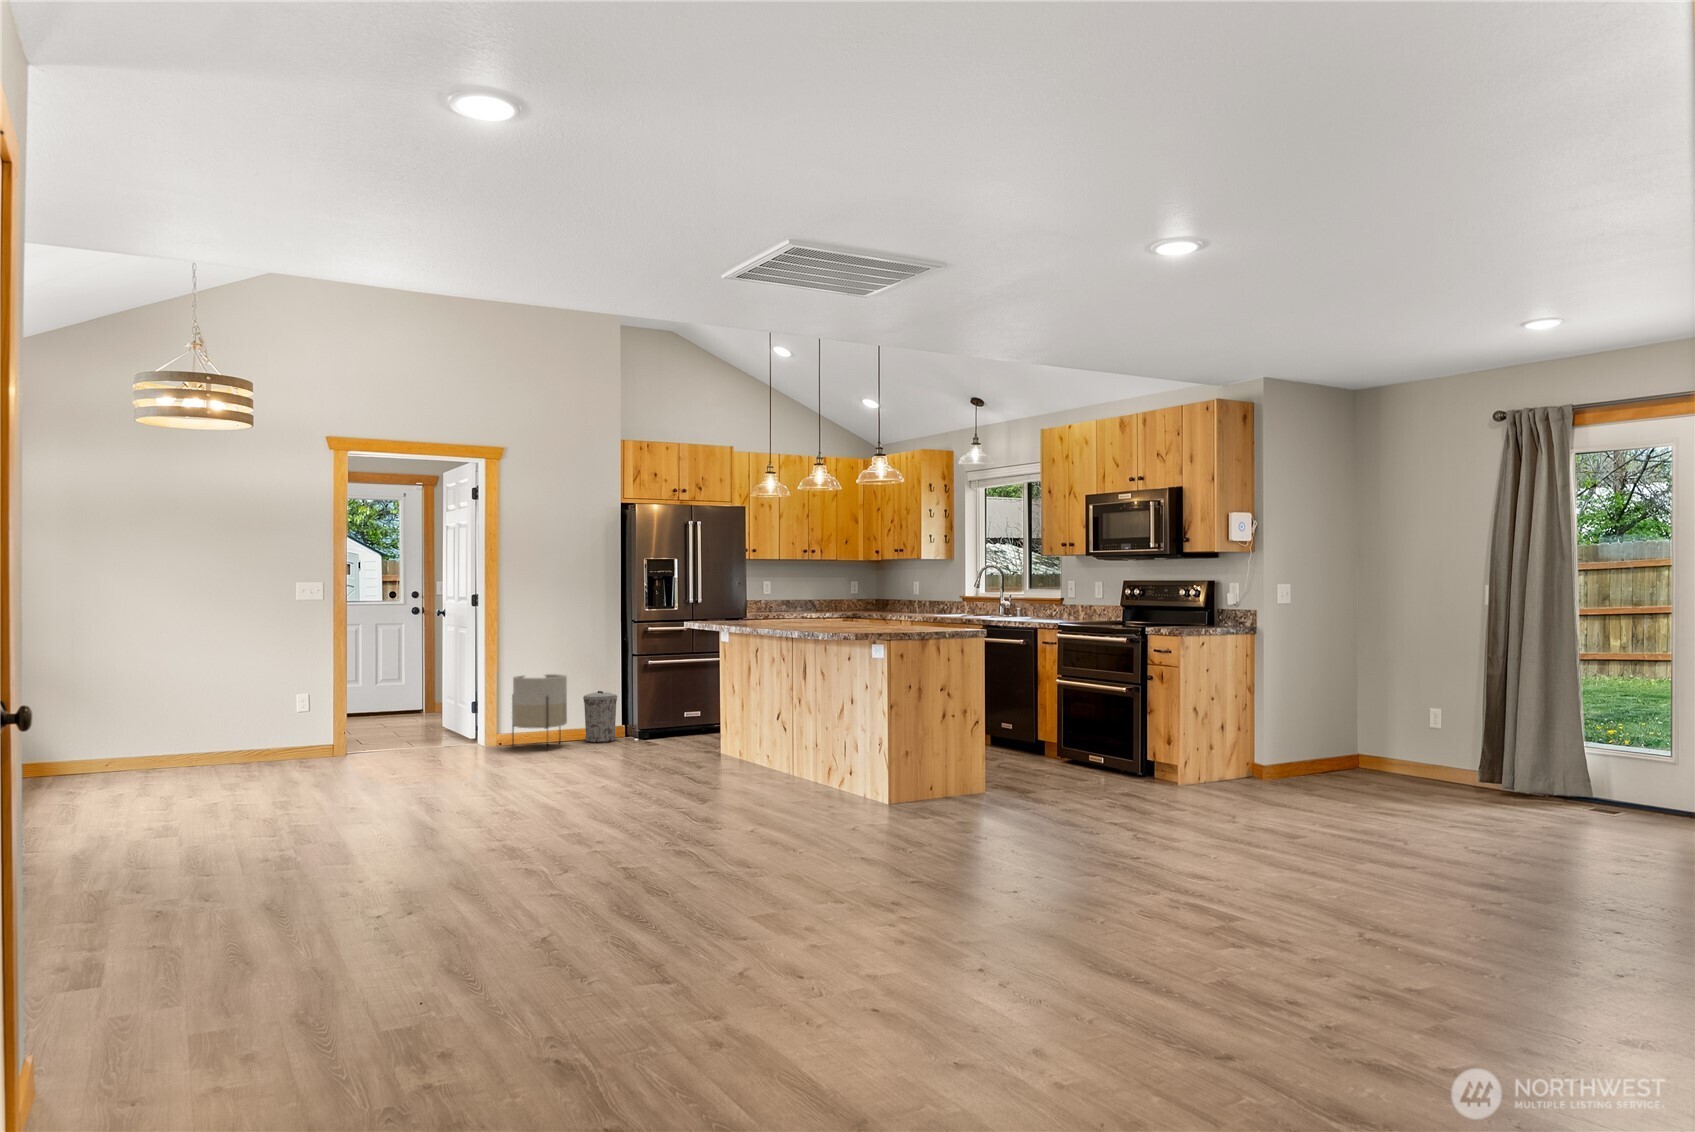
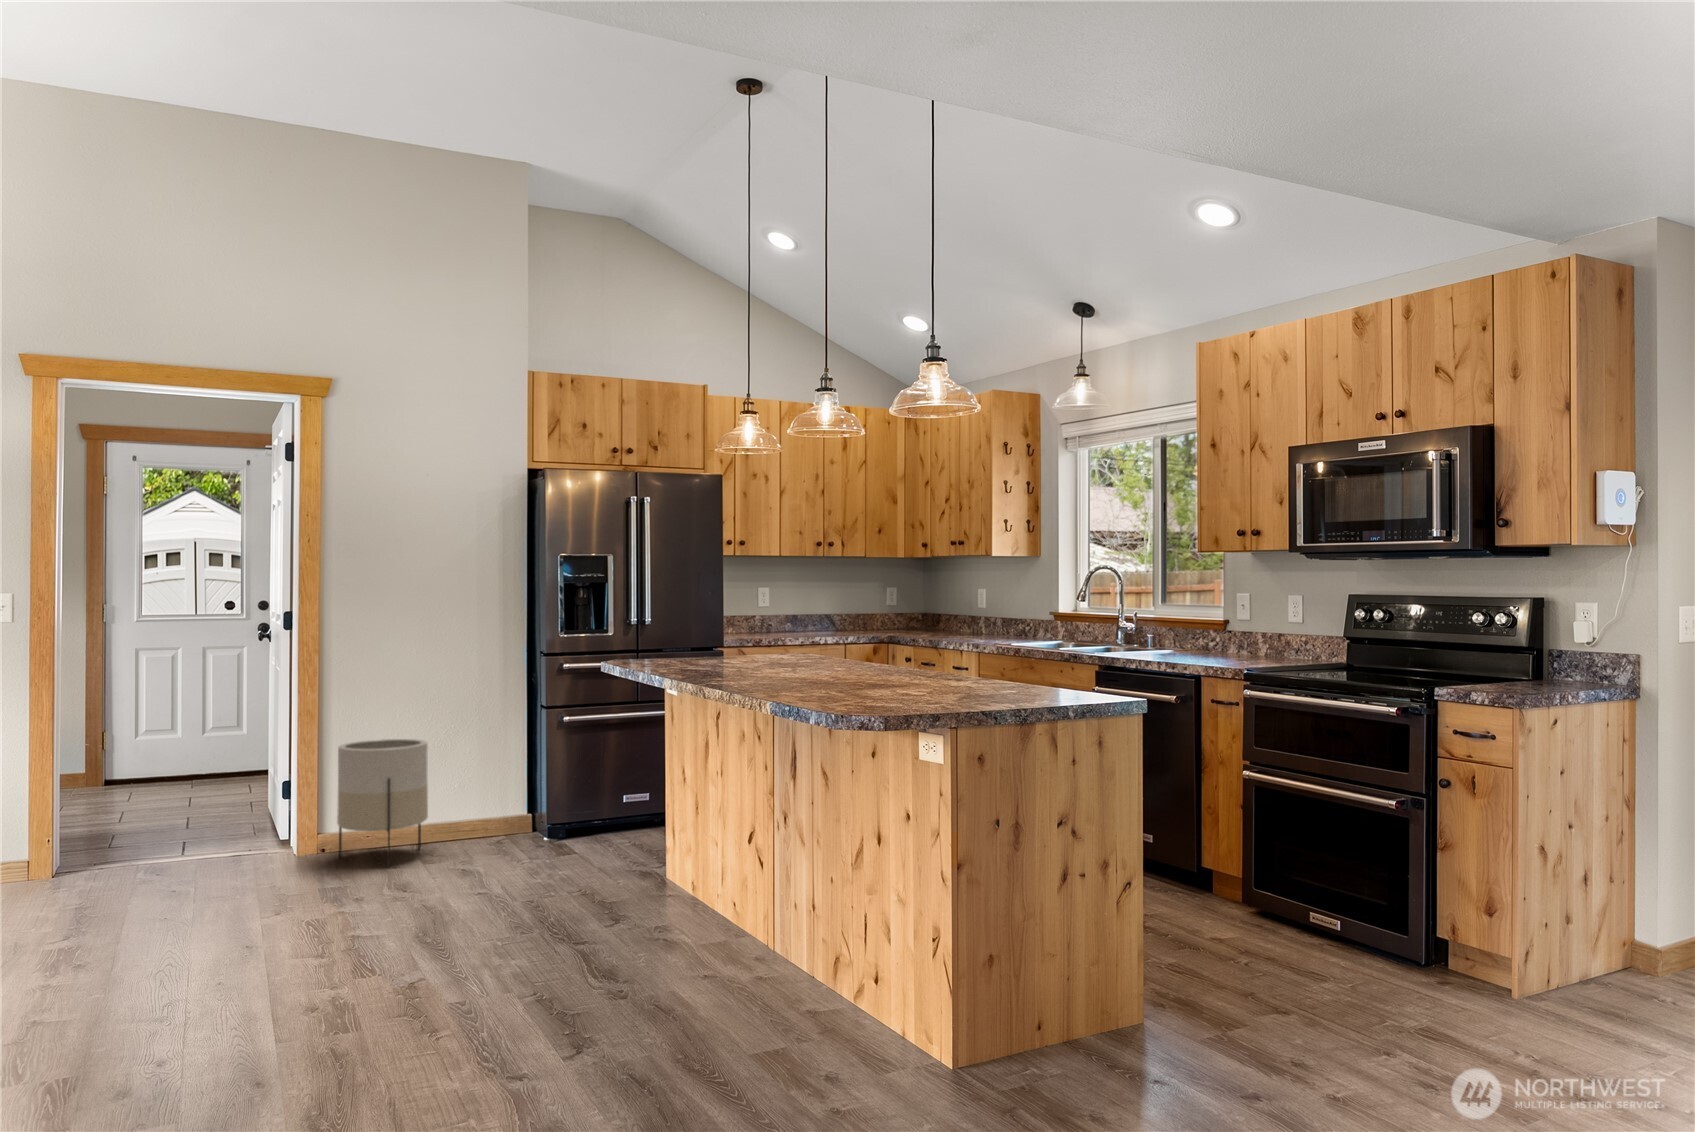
trash can: present [583,691,617,742] -> none [460,764,515,847]

